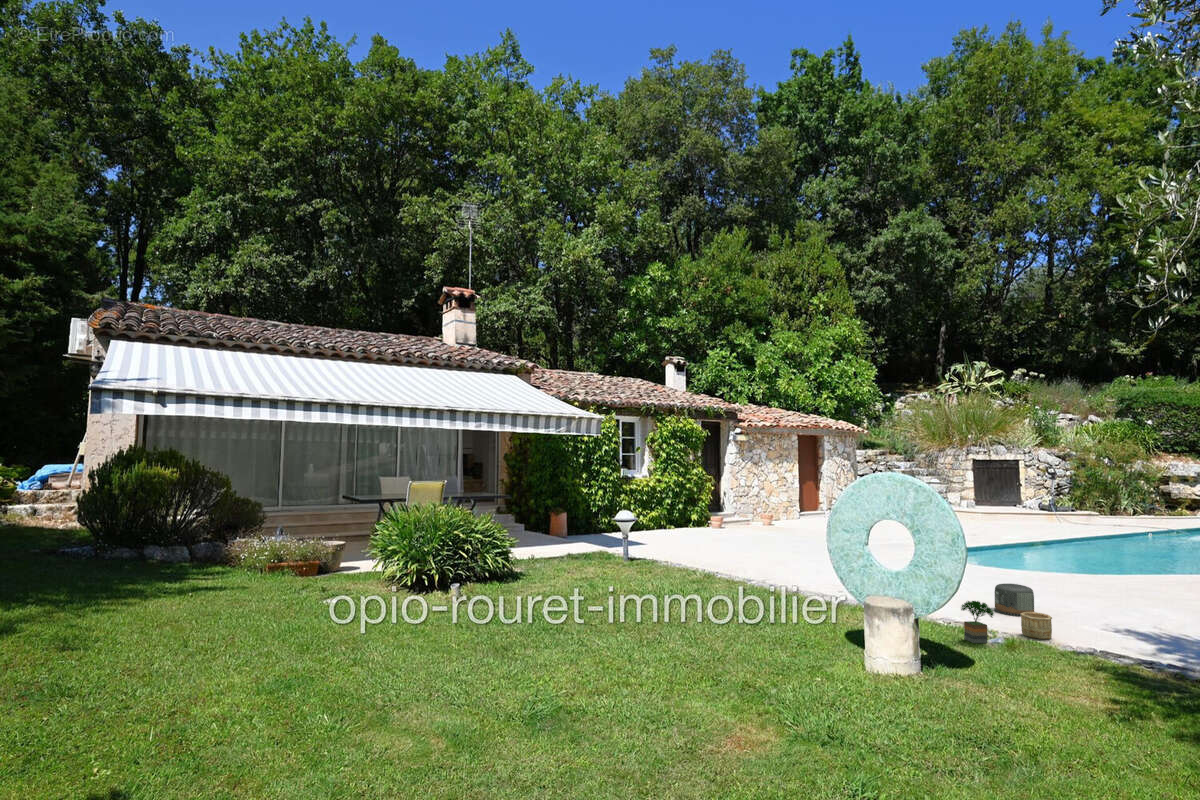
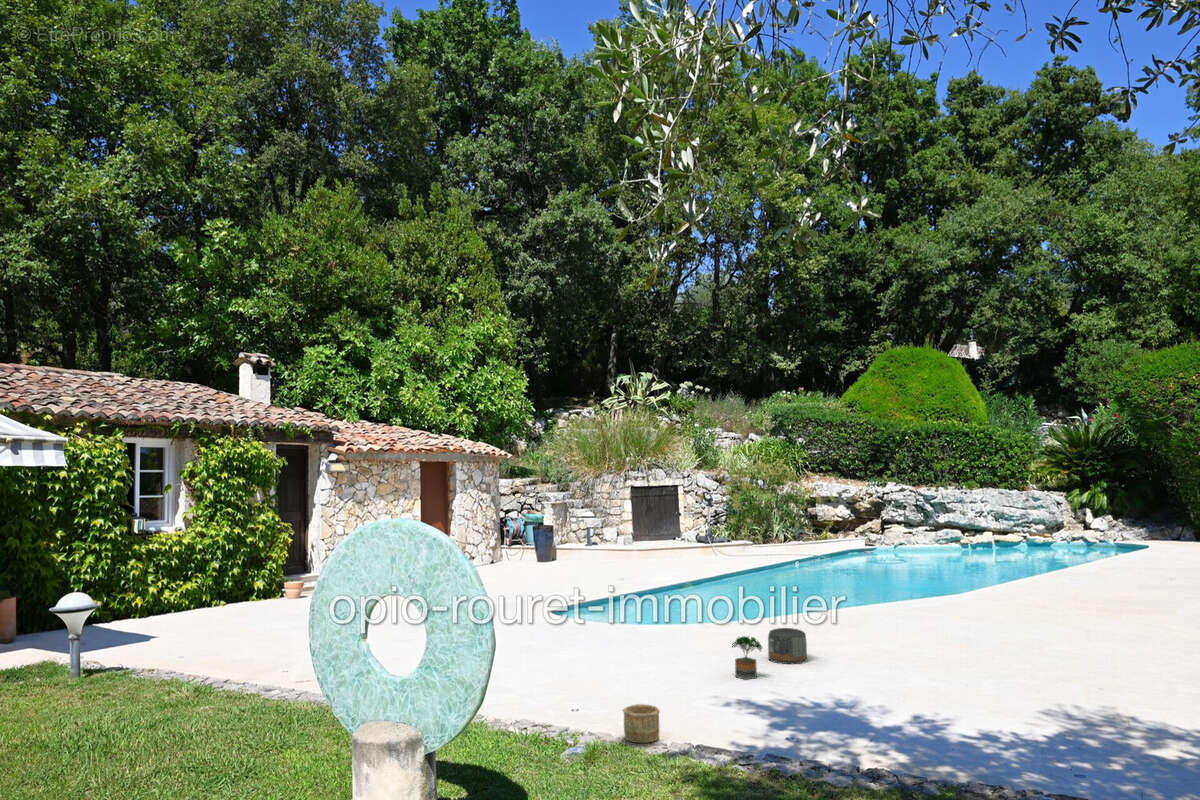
pouf: present [995,584,1034,617] -> present [768,628,807,664]
potted tree: present [961,601,994,643] -> present [732,636,762,680]

